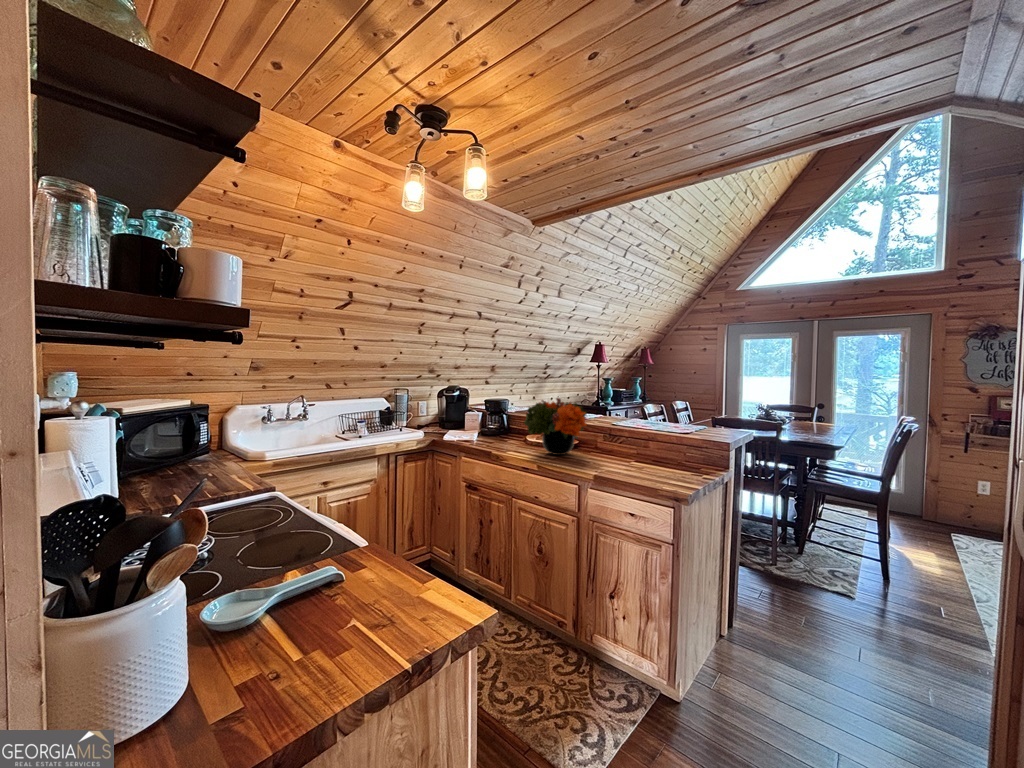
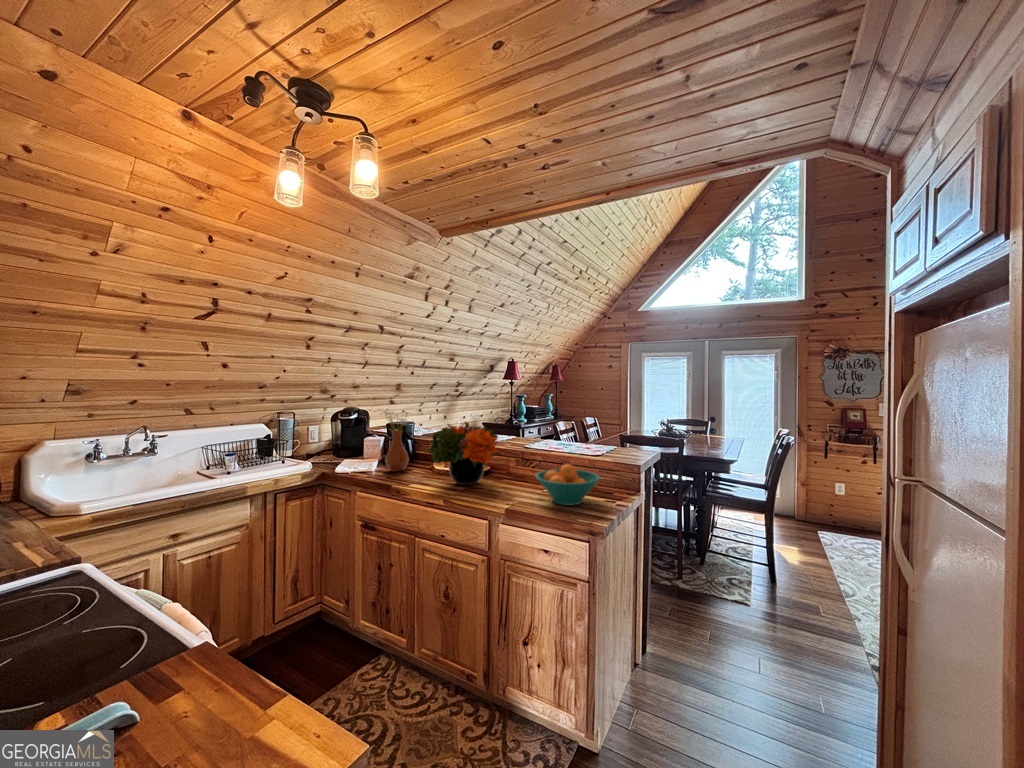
vase: none [481,387,509,442] -> present [381,410,409,471]
fruit bowl: none [622,438,687,476] -> present [535,464,600,505]

